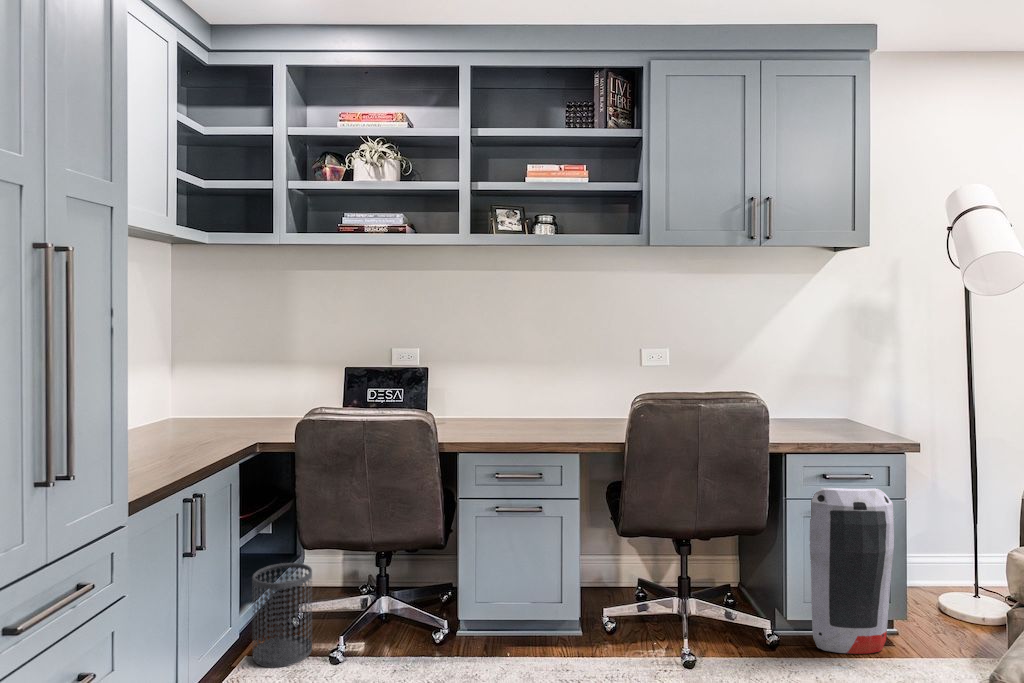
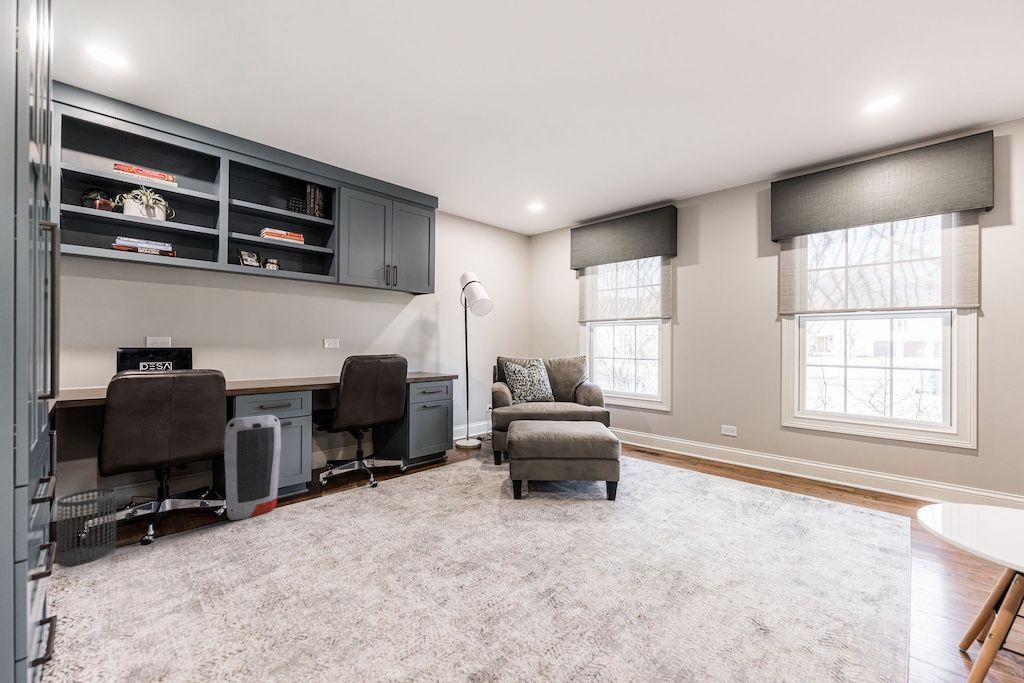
air purifier: present [810,488,894,654] -> present [224,415,281,520]

